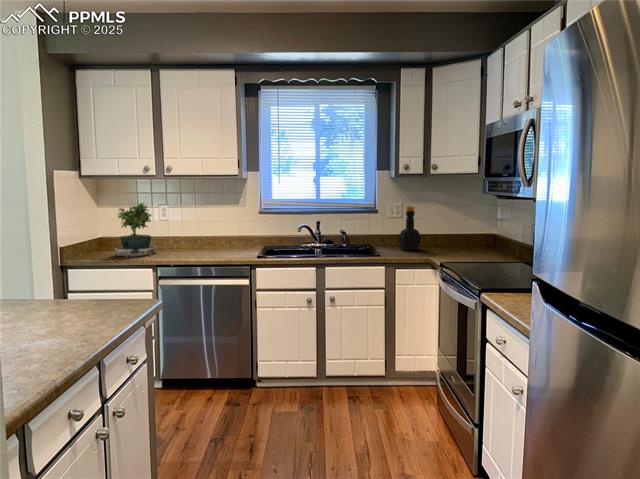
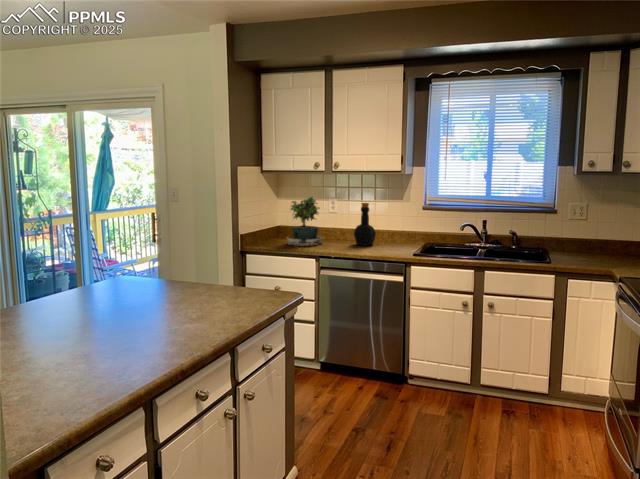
bottle: present [399,206,421,250] -> present [354,203,376,246]

